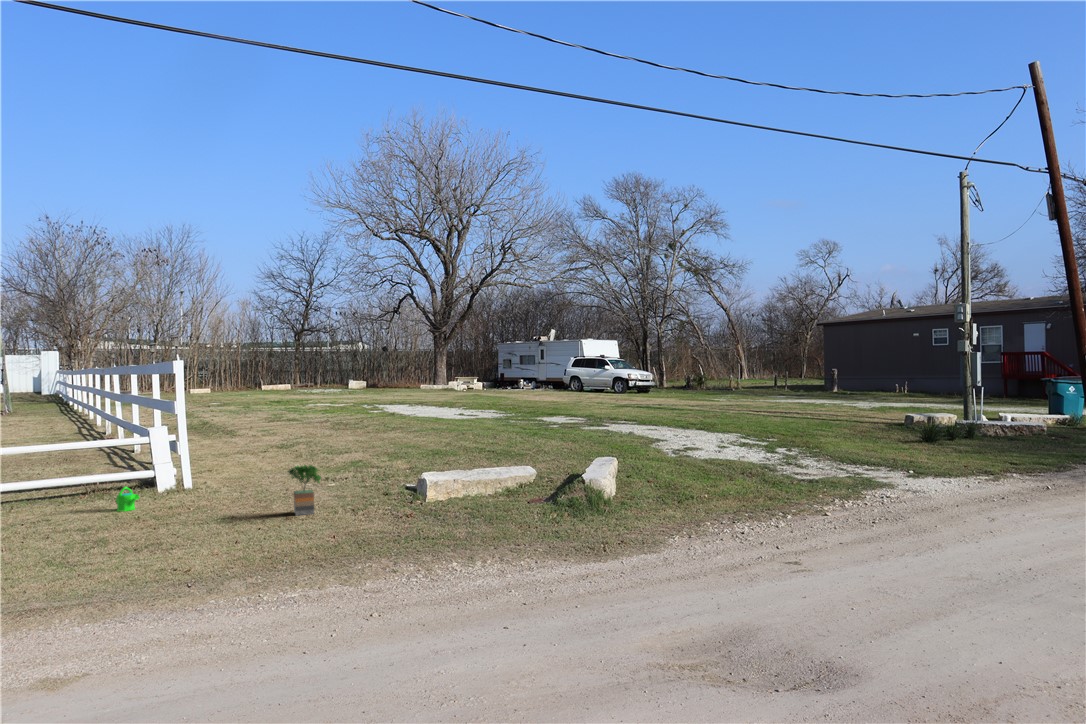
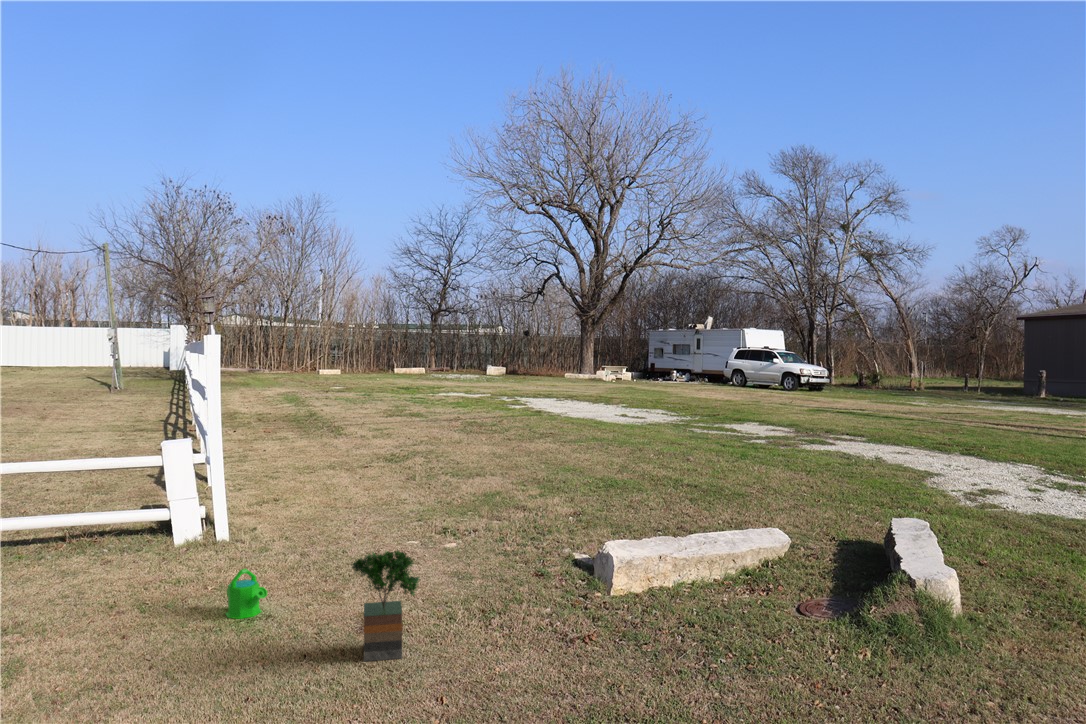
watering can: present [116,487,139,511] -> present [226,569,267,619]

